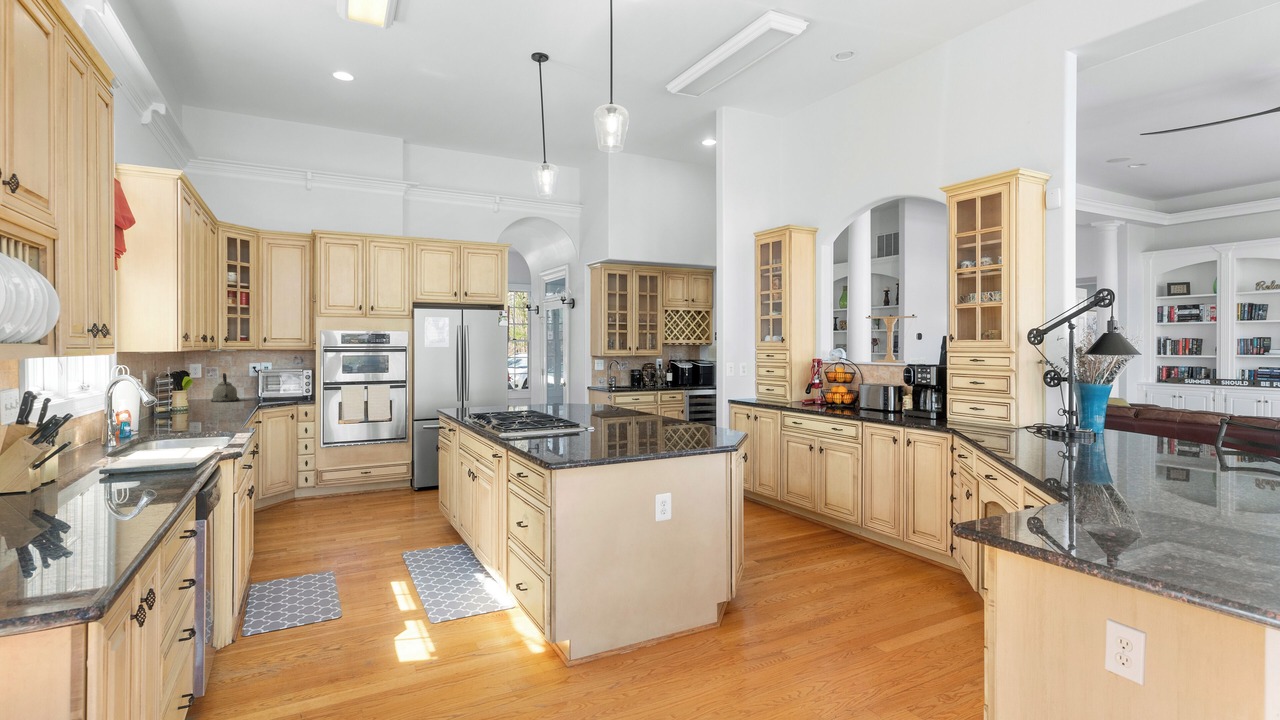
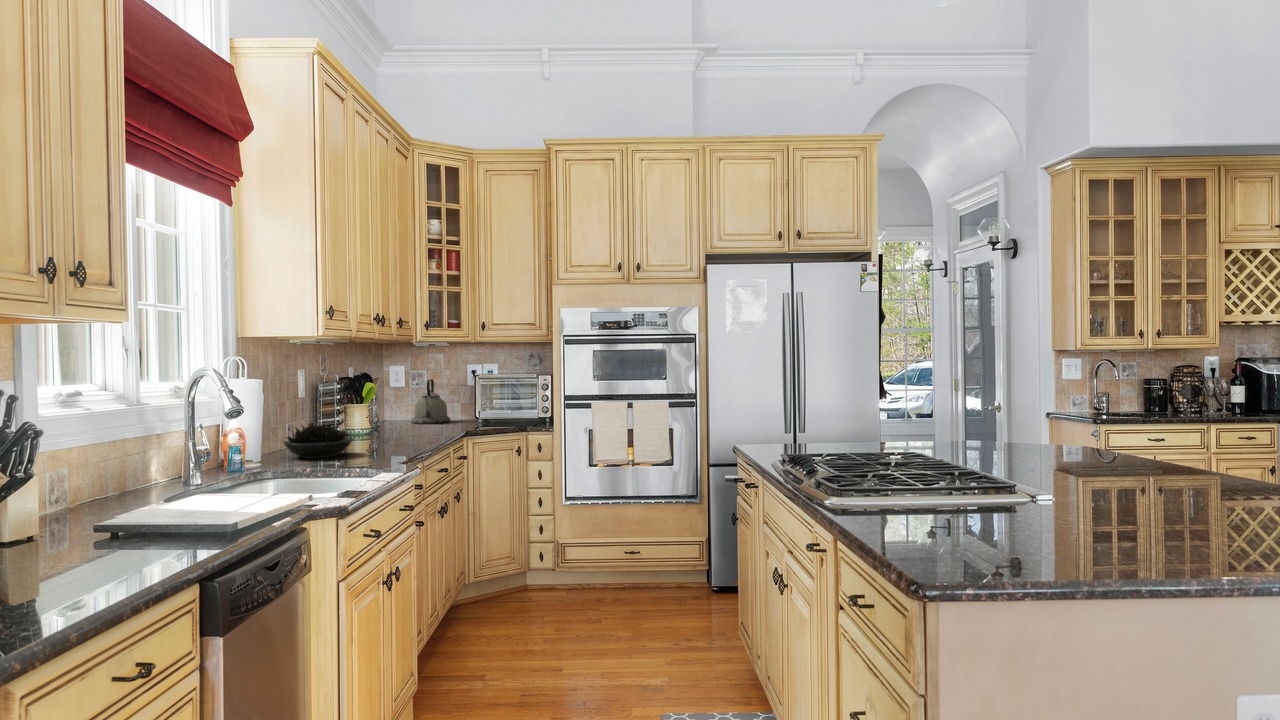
succulent plant: none [185,403,227,423] -> present [284,423,353,458]

